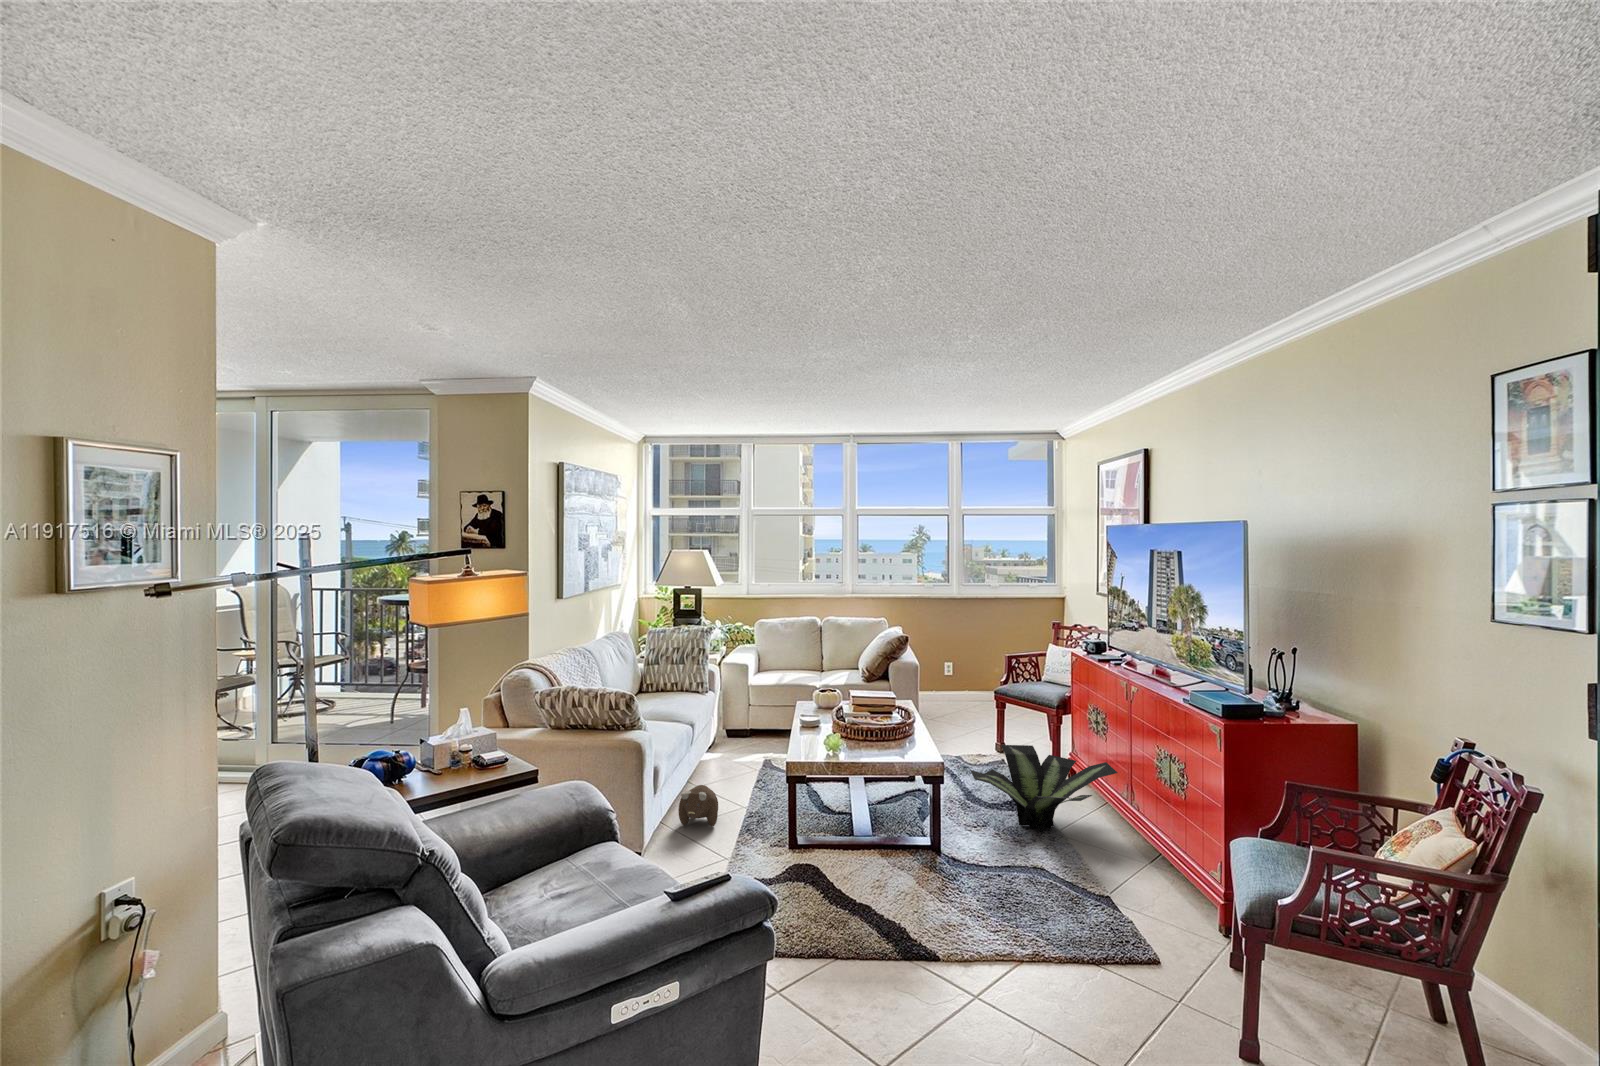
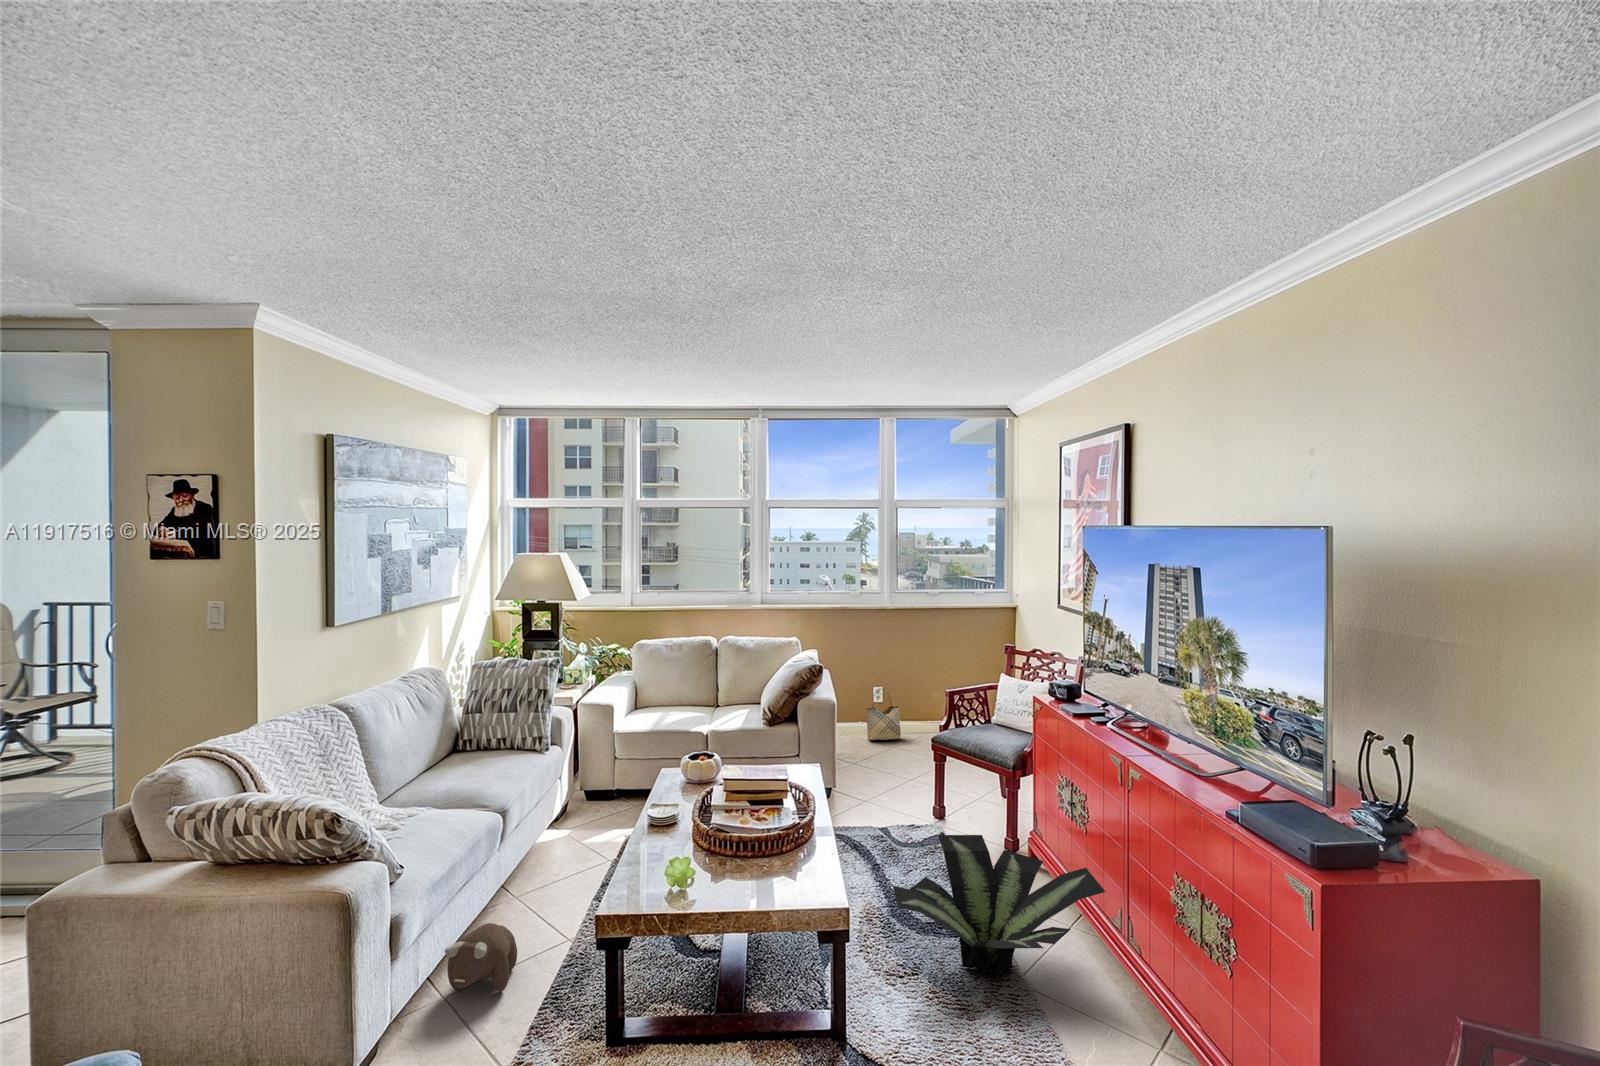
woven basket: none [939,663,968,704] -> present [866,689,901,740]

